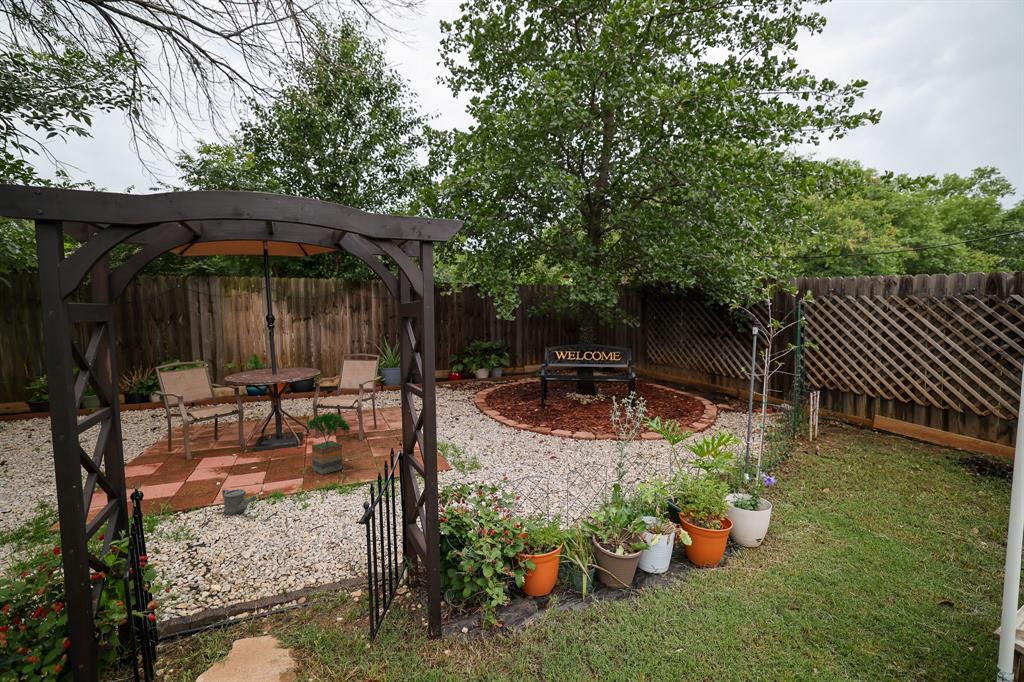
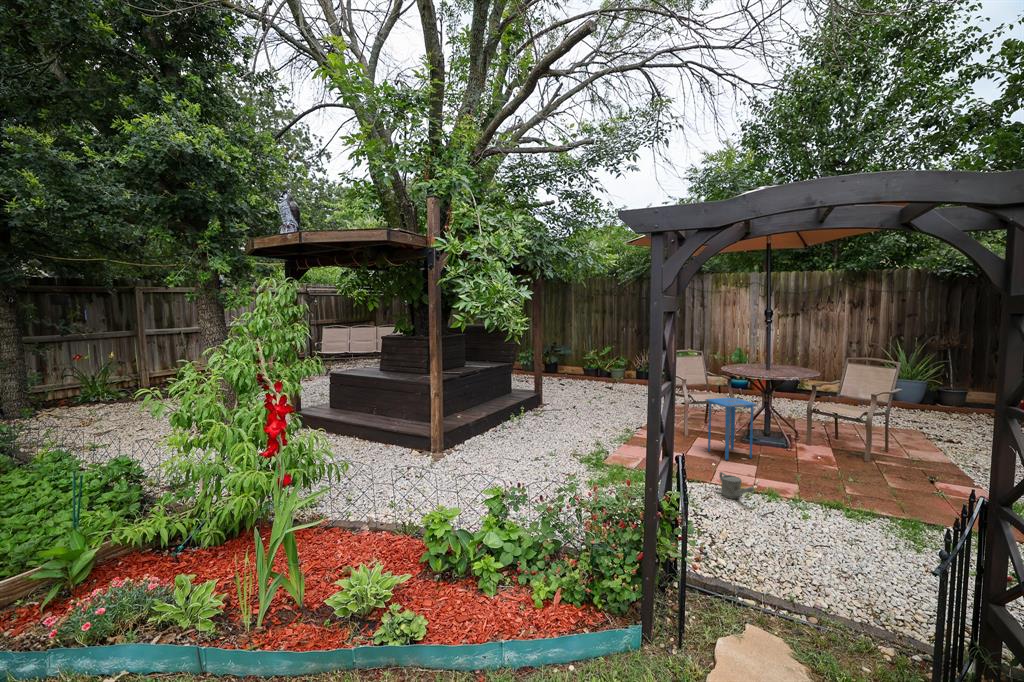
side table: none [208,407,264,474] -> present [706,398,757,460]
potted tree: present [307,413,350,475] -> none [803,419,863,487]

